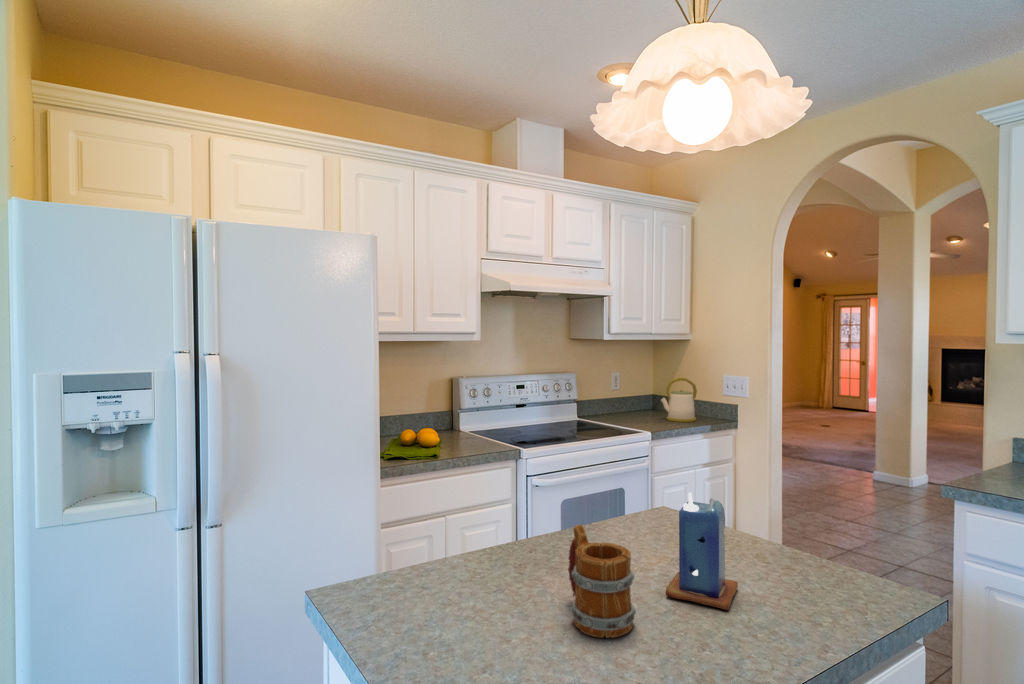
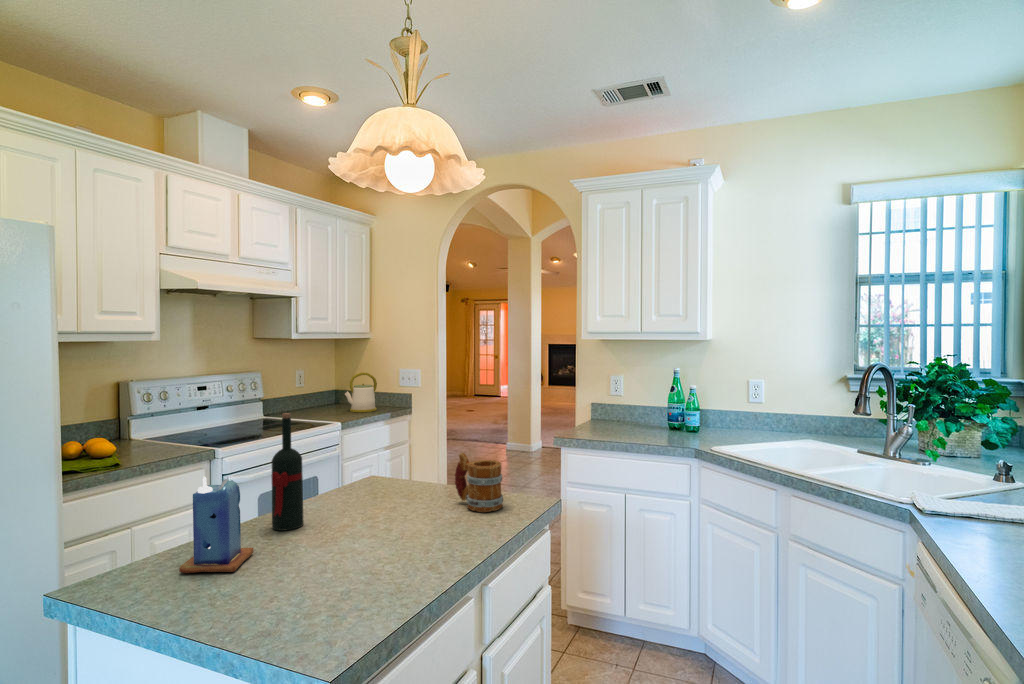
wine bottle: none [525,427,562,567] -> present [271,413,304,531]
candle: present [666,492,738,610] -> present [179,476,254,573]
mug: present [568,525,636,638] -> present [455,453,503,512]

